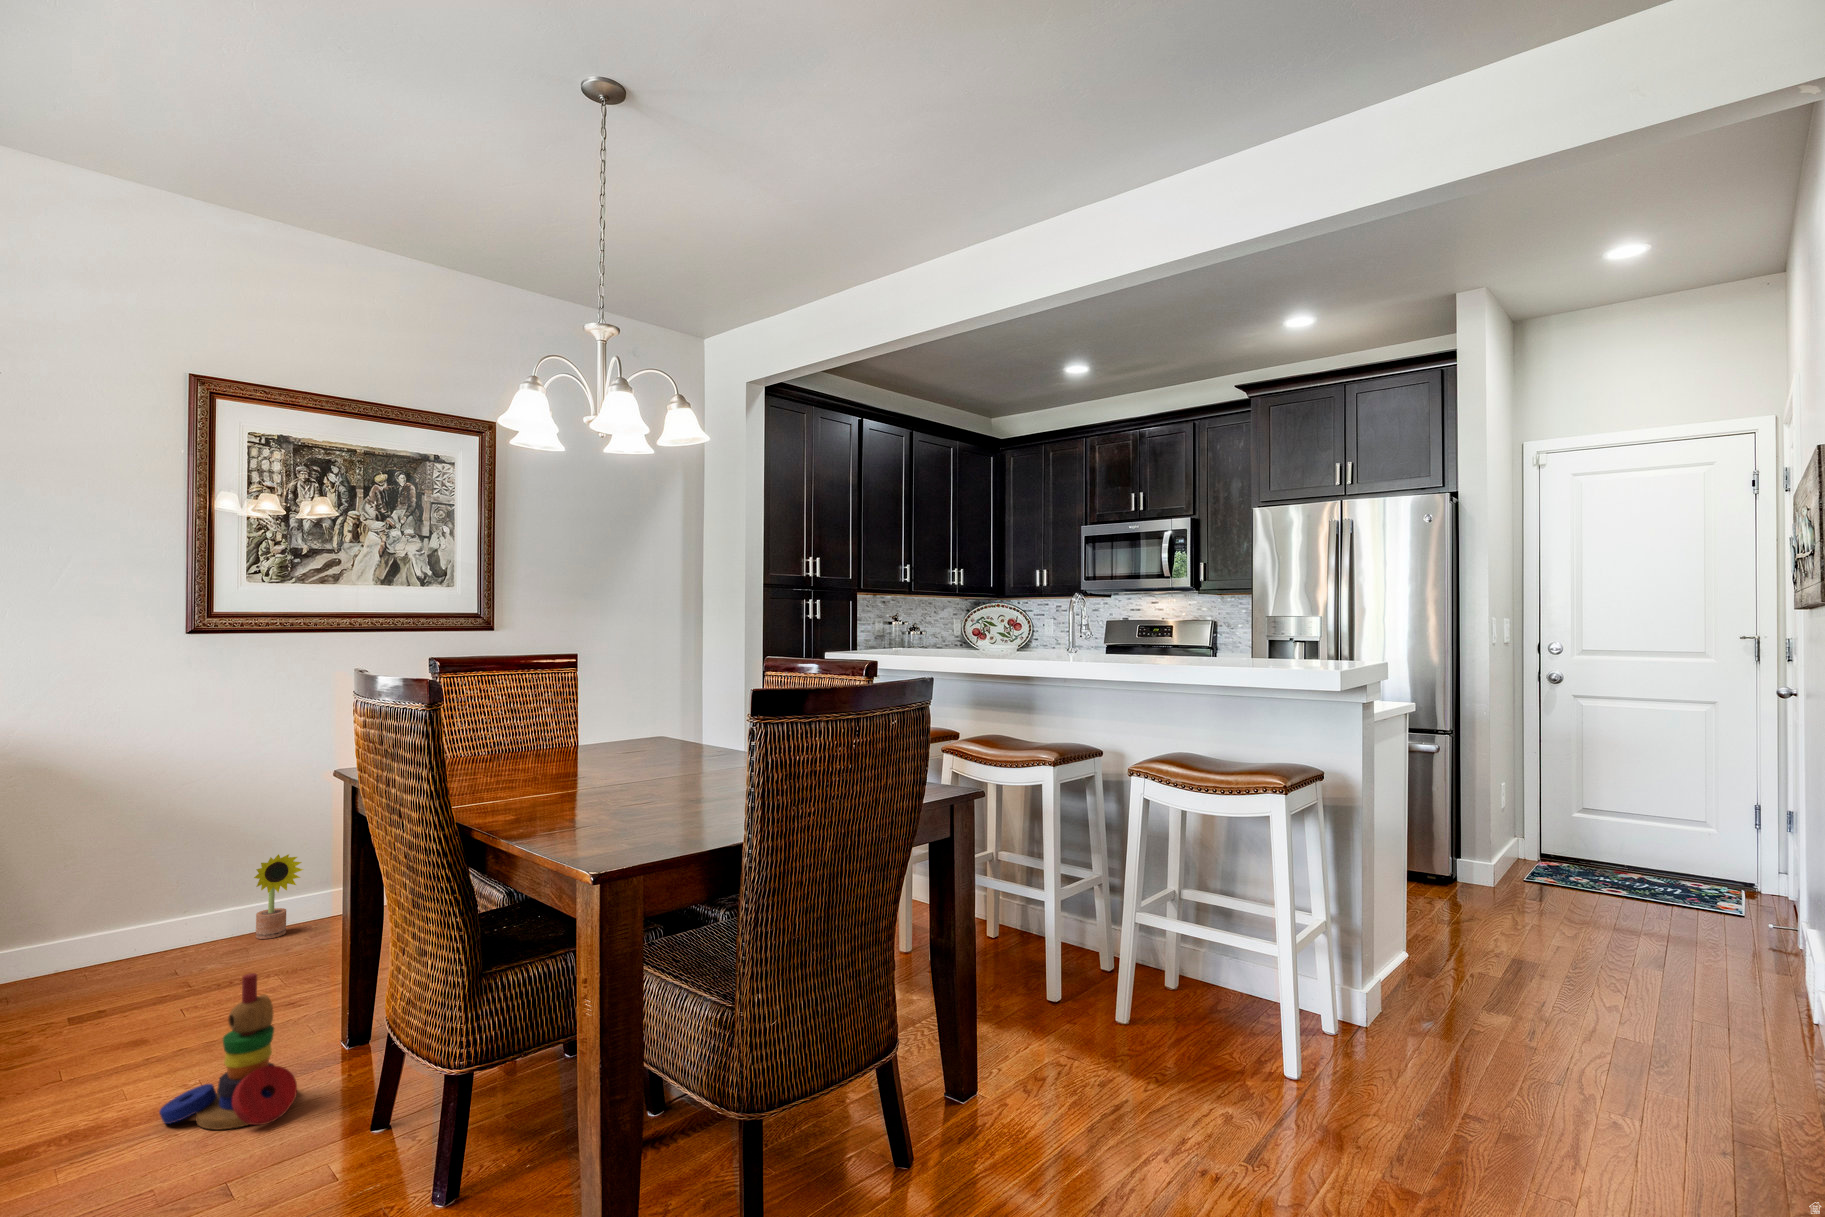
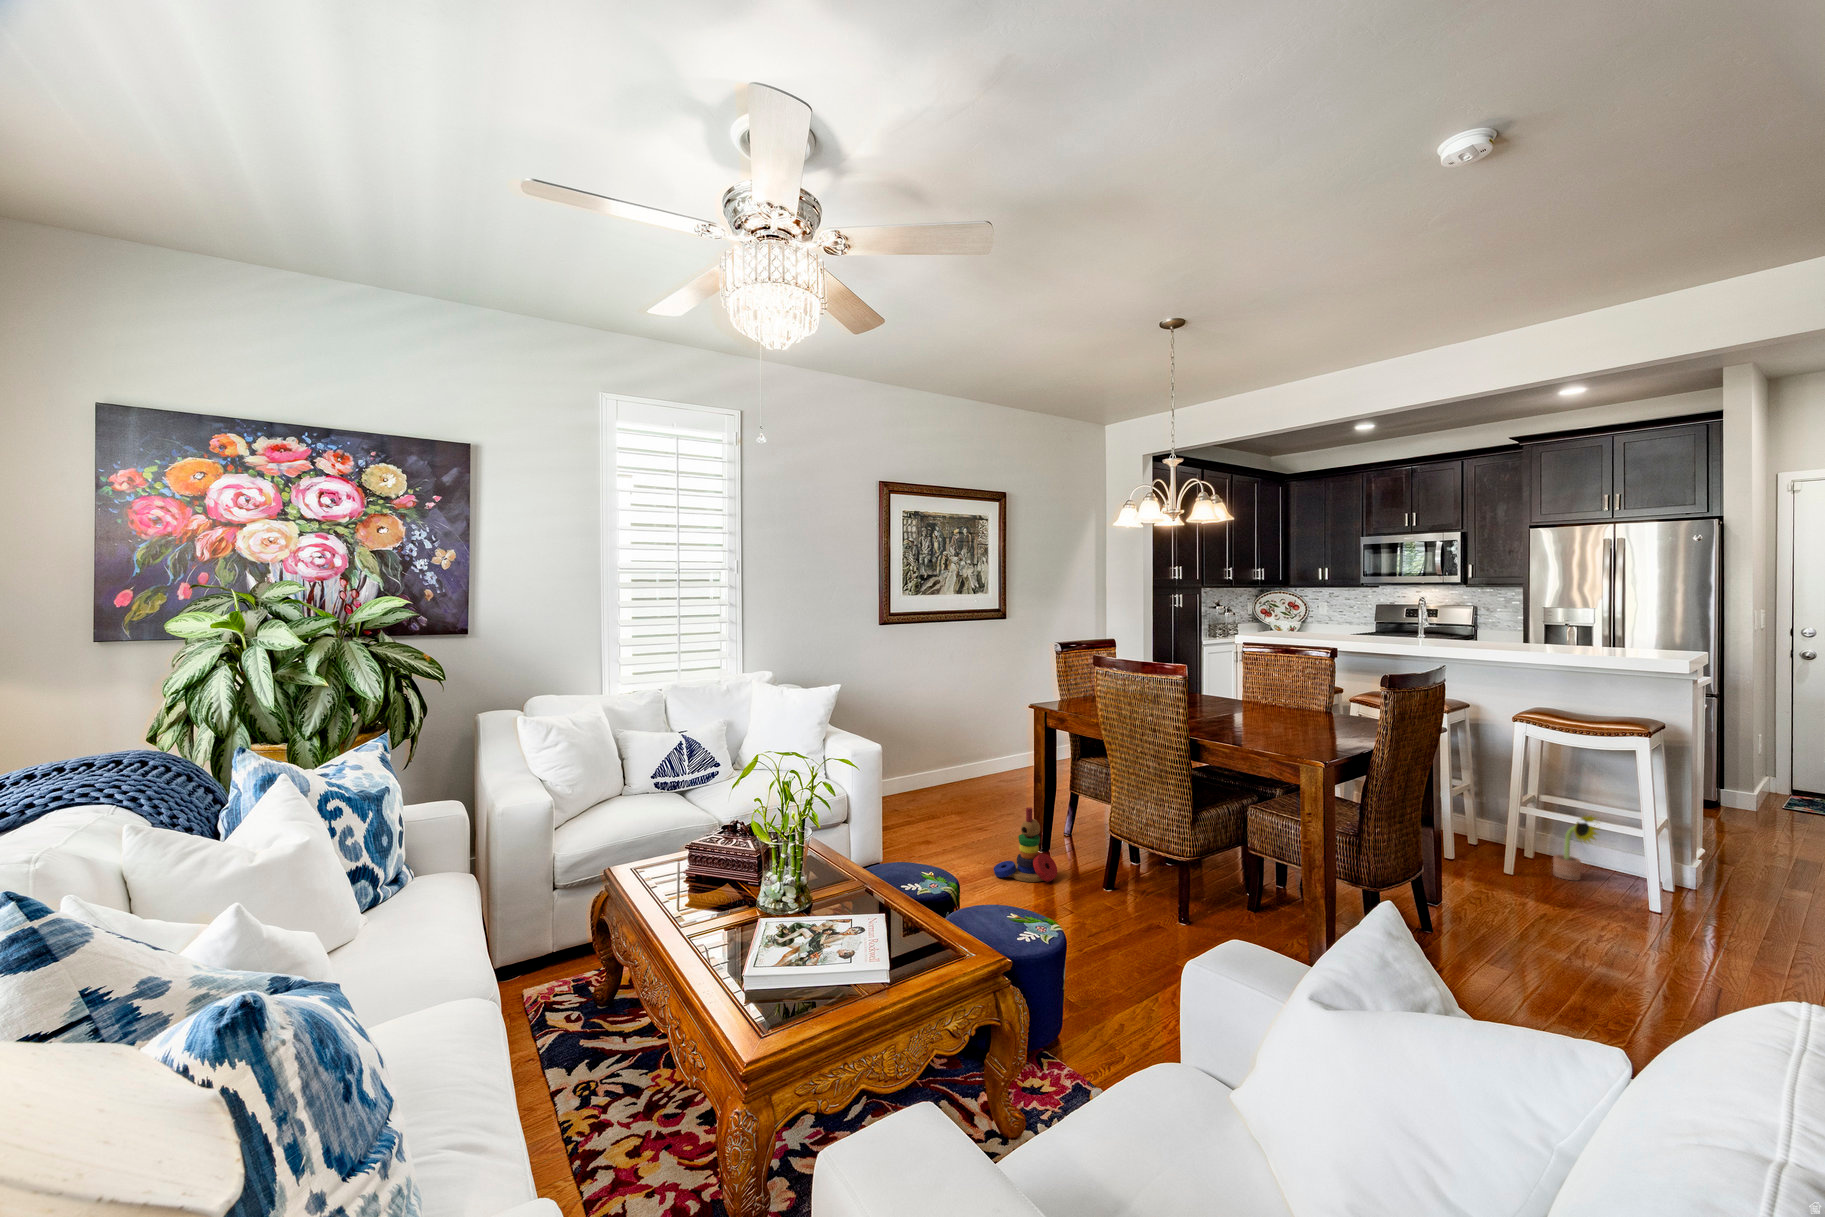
decorative plant: present [254,854,303,939] -> present [1553,816,1599,880]

